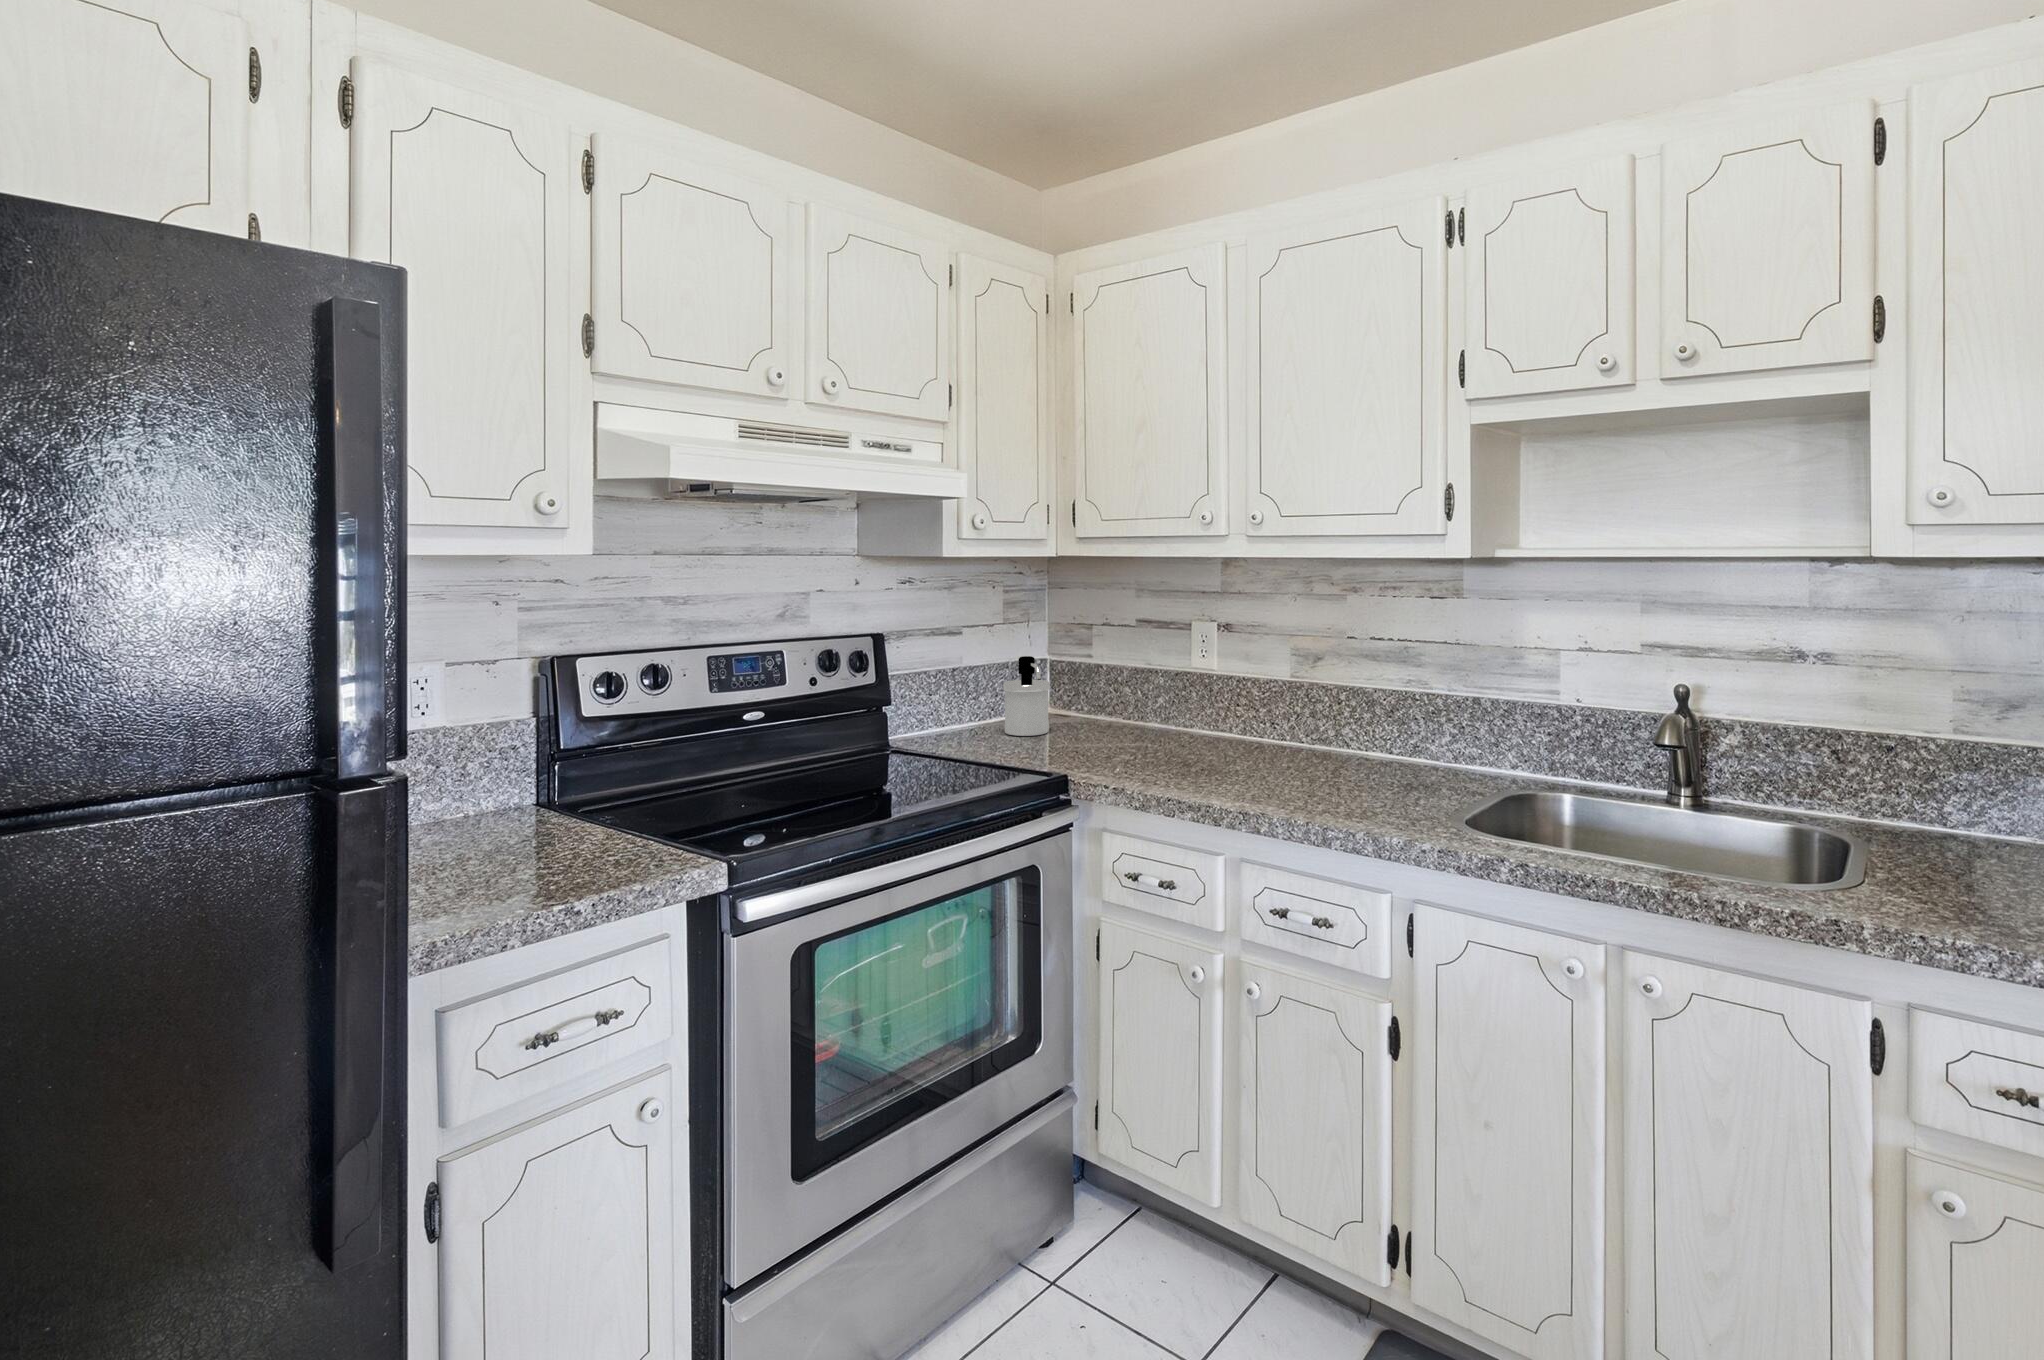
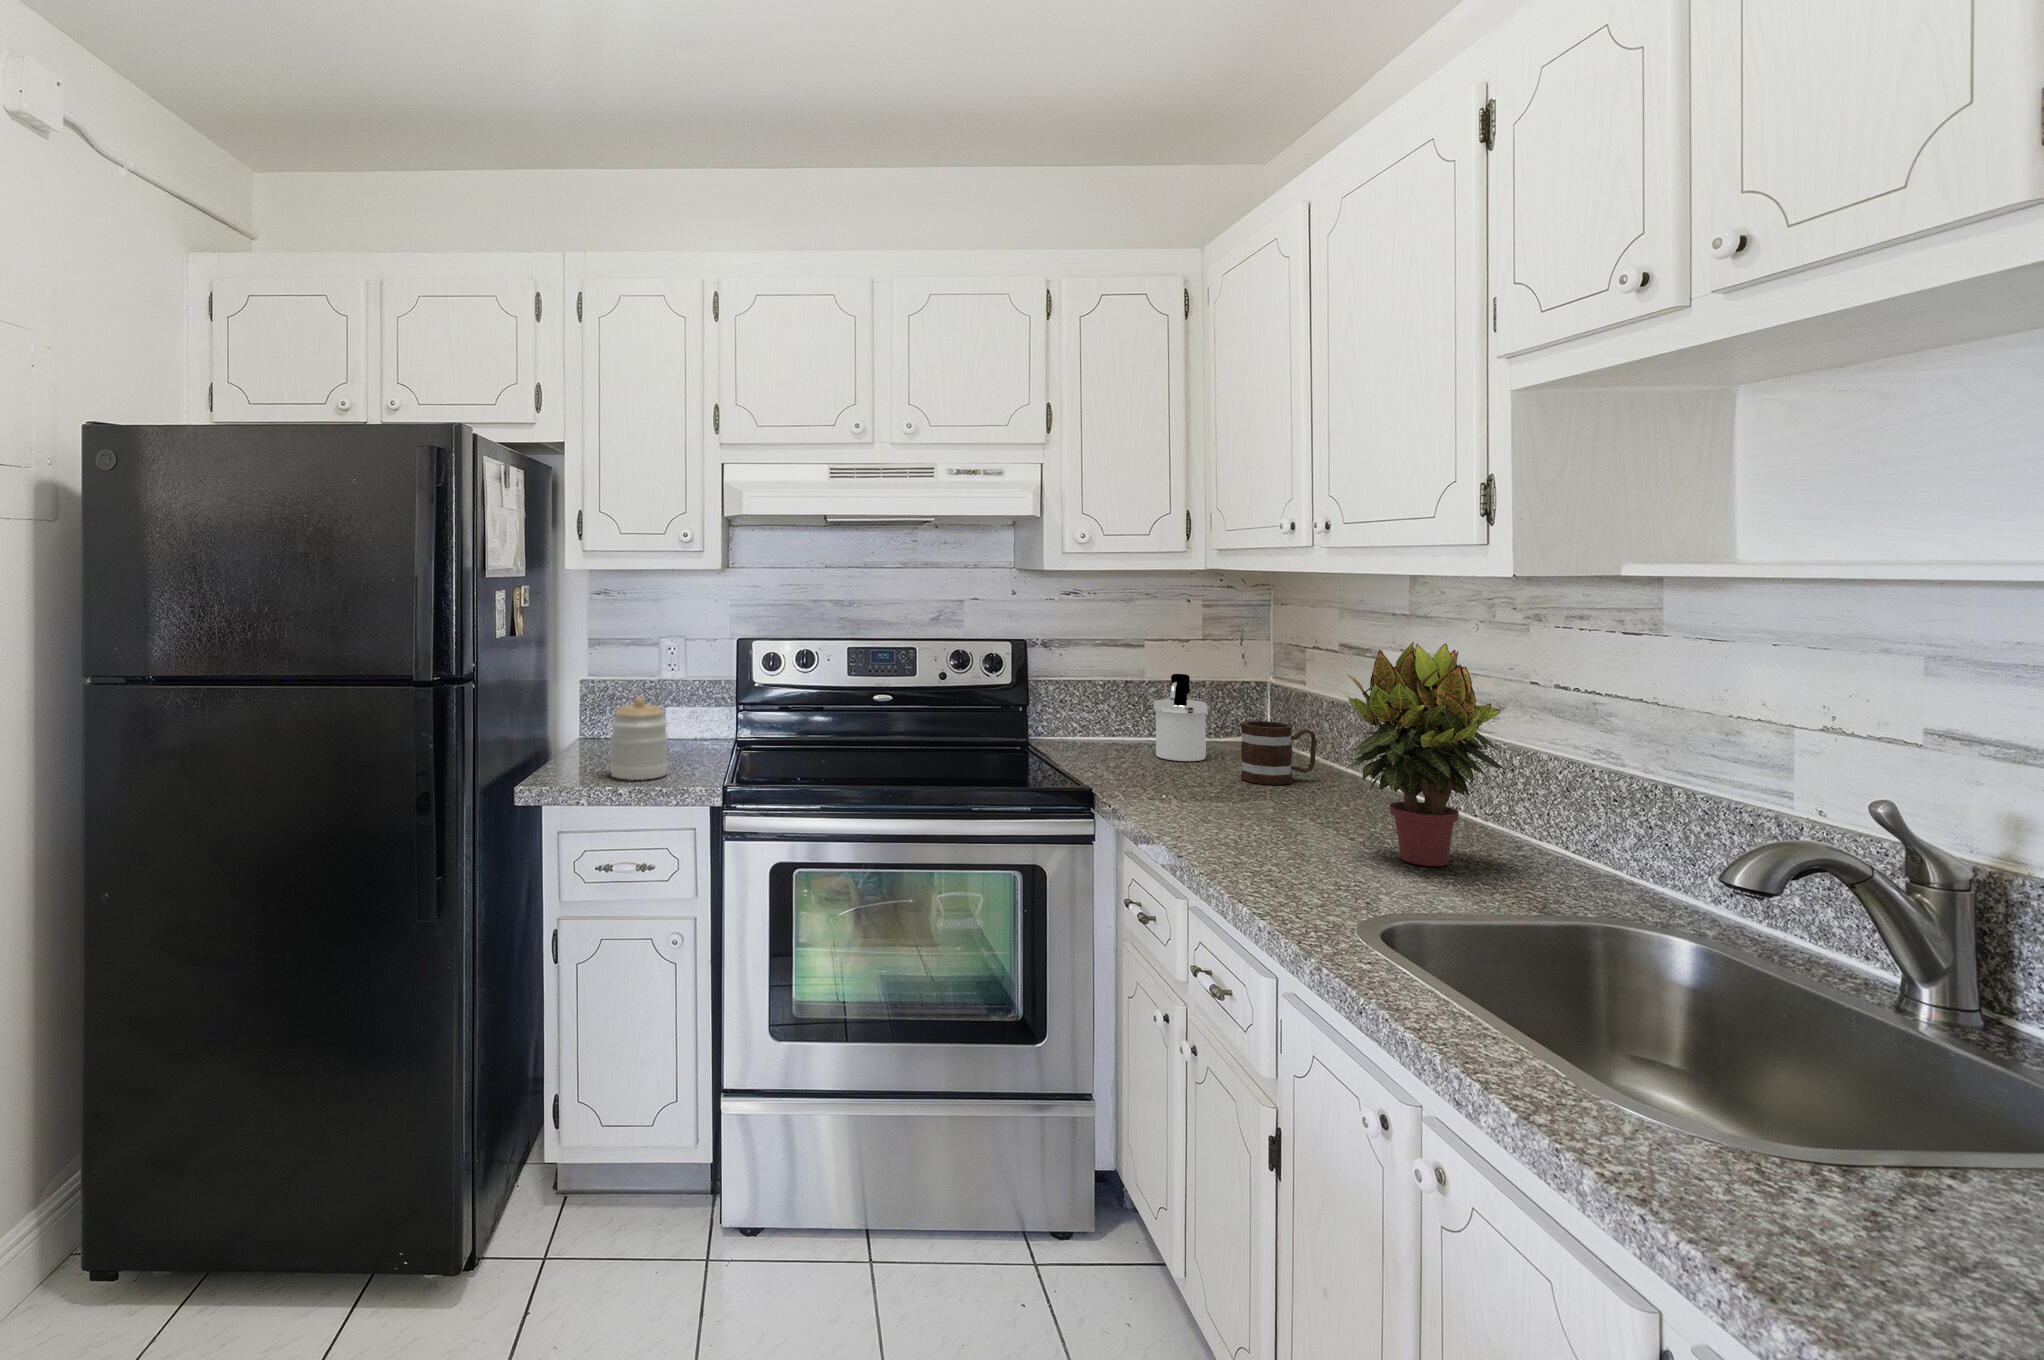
potted plant: none [1280,613,1384,781] -> present [1347,642,1507,867]
mug: none [1105,690,1158,744] -> present [1241,721,1316,785]
jar: none [472,745,562,862] -> present [610,697,668,780]

